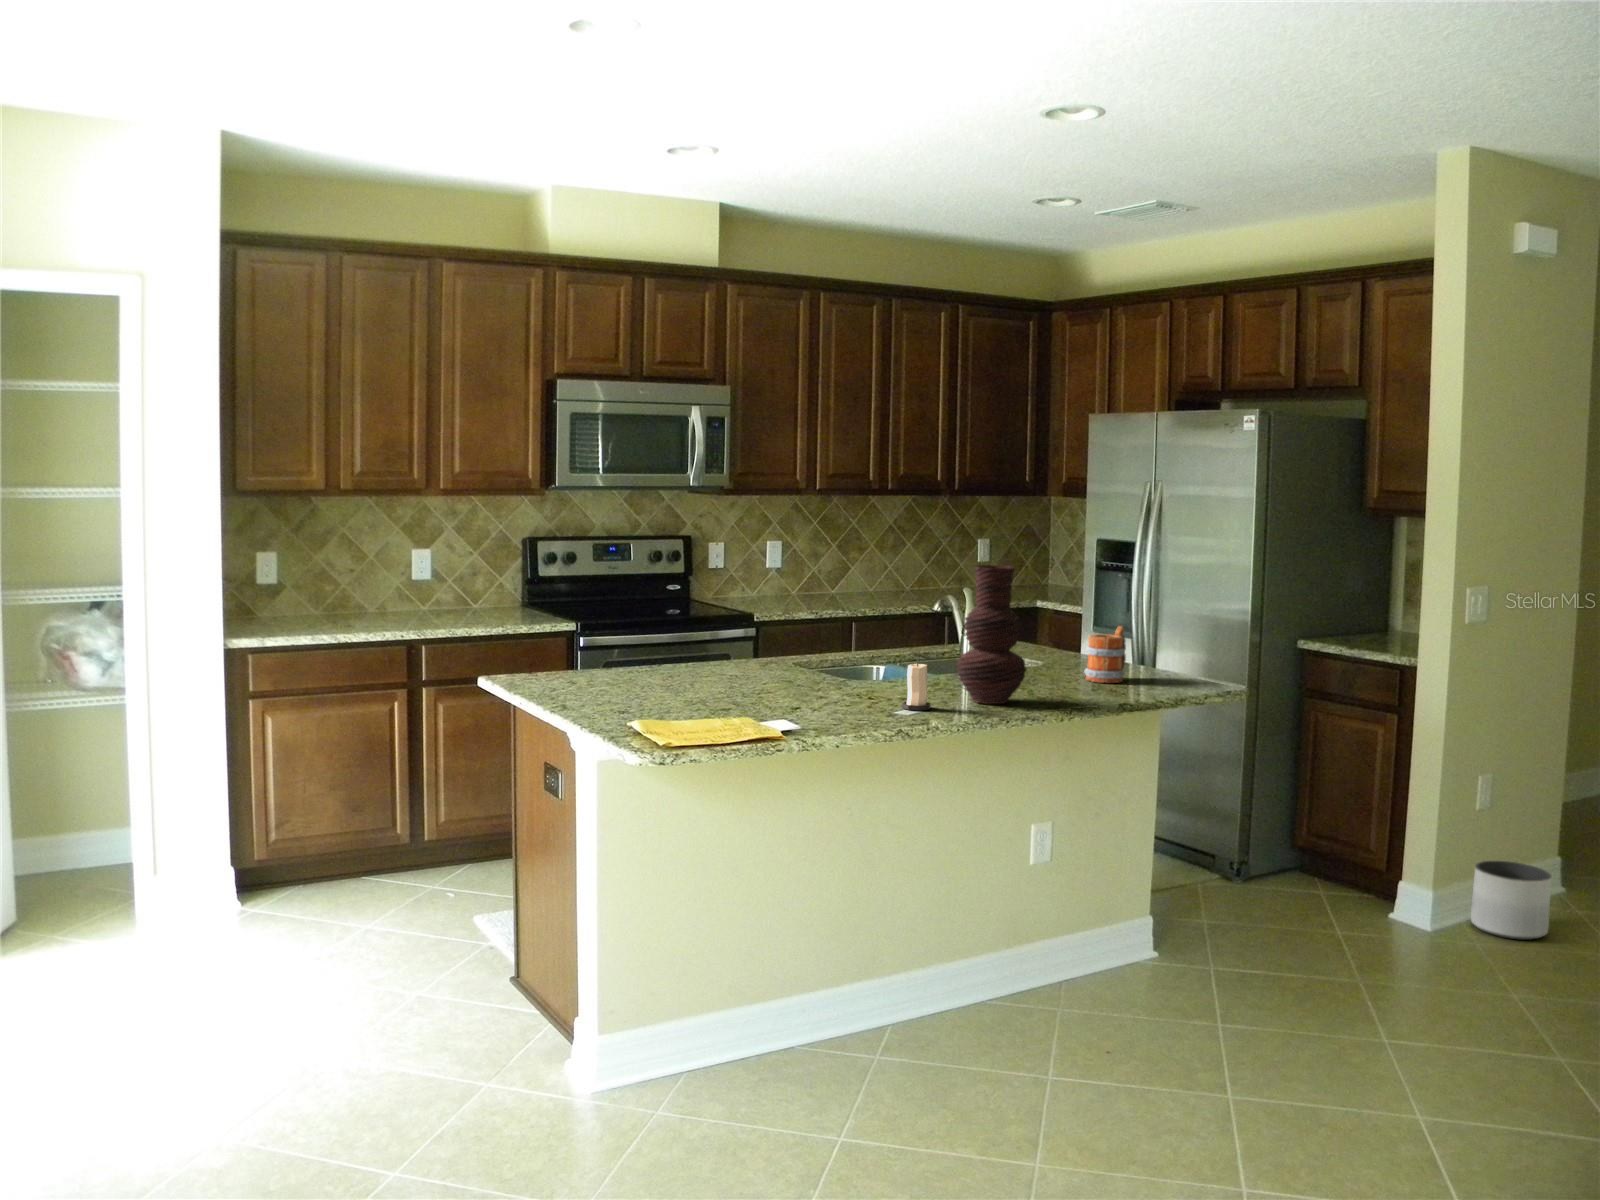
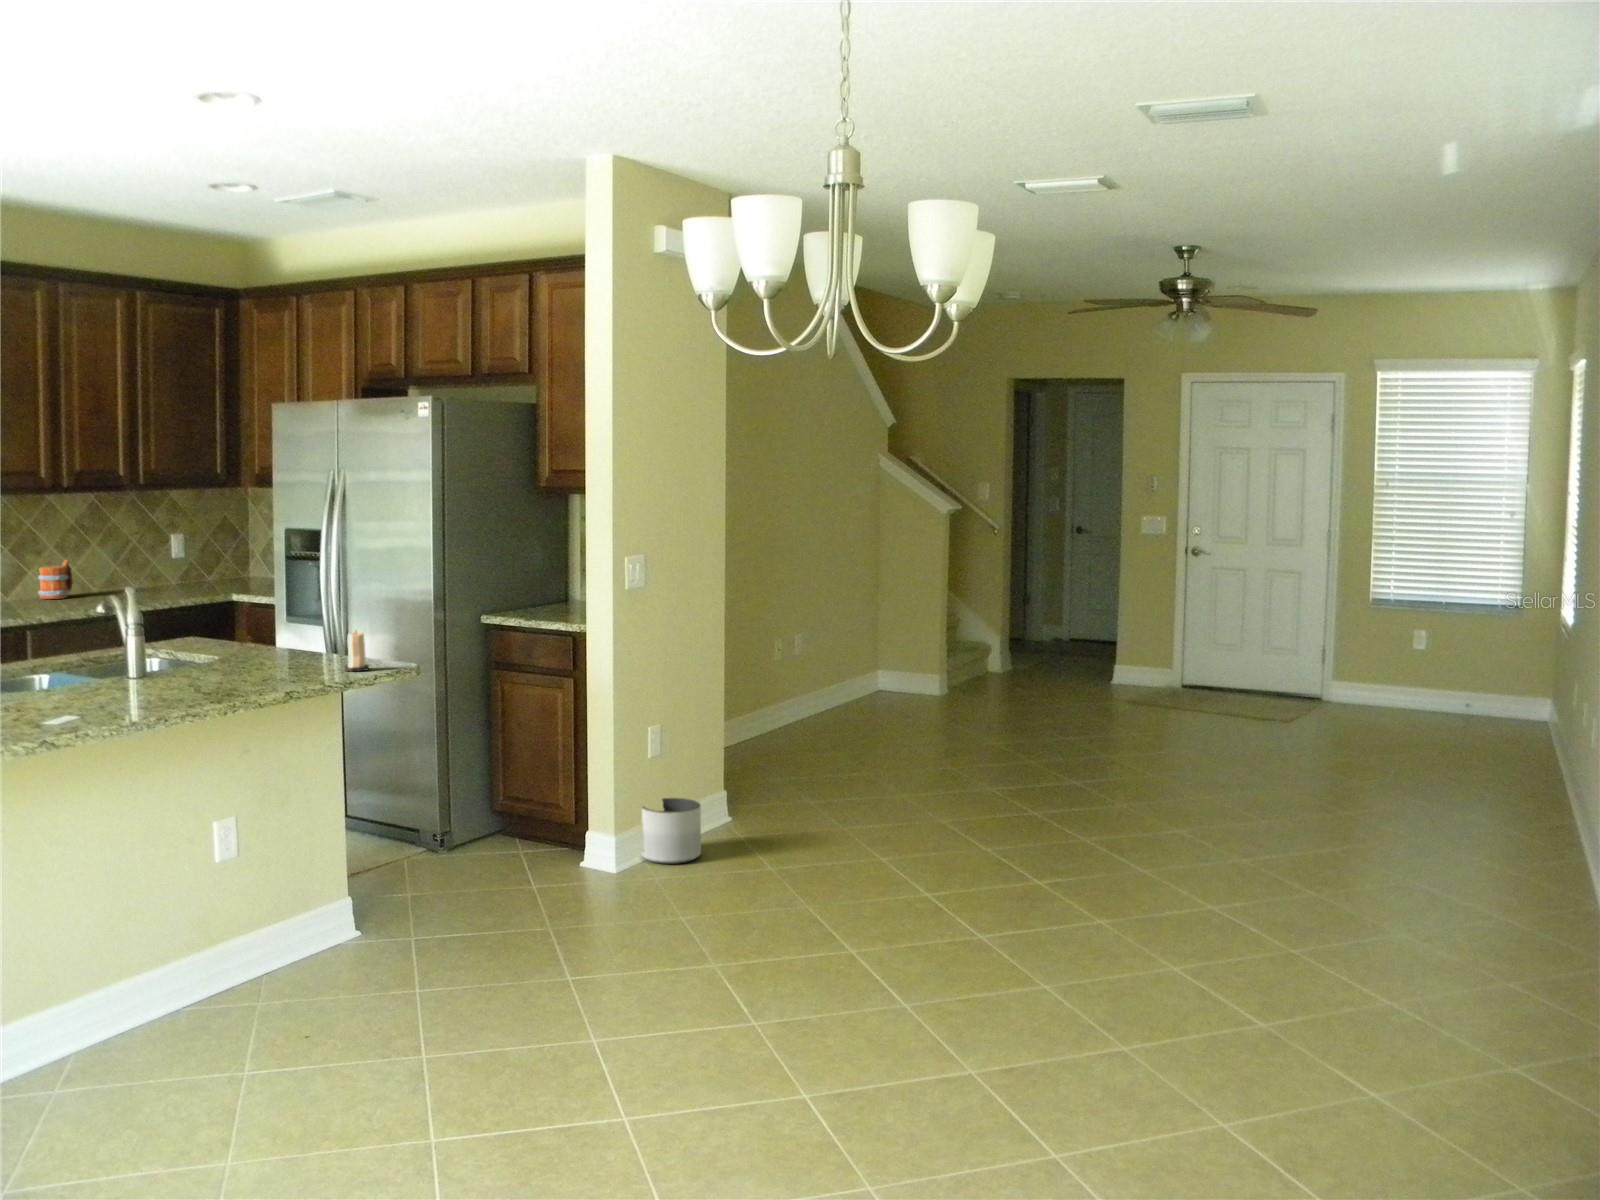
vase: present [956,565,1026,704] -> none [111,564,188,705]
mug: present [1084,626,1126,683] -> present [38,560,73,599]
candle: present [902,661,931,710] -> present [345,631,369,671]

